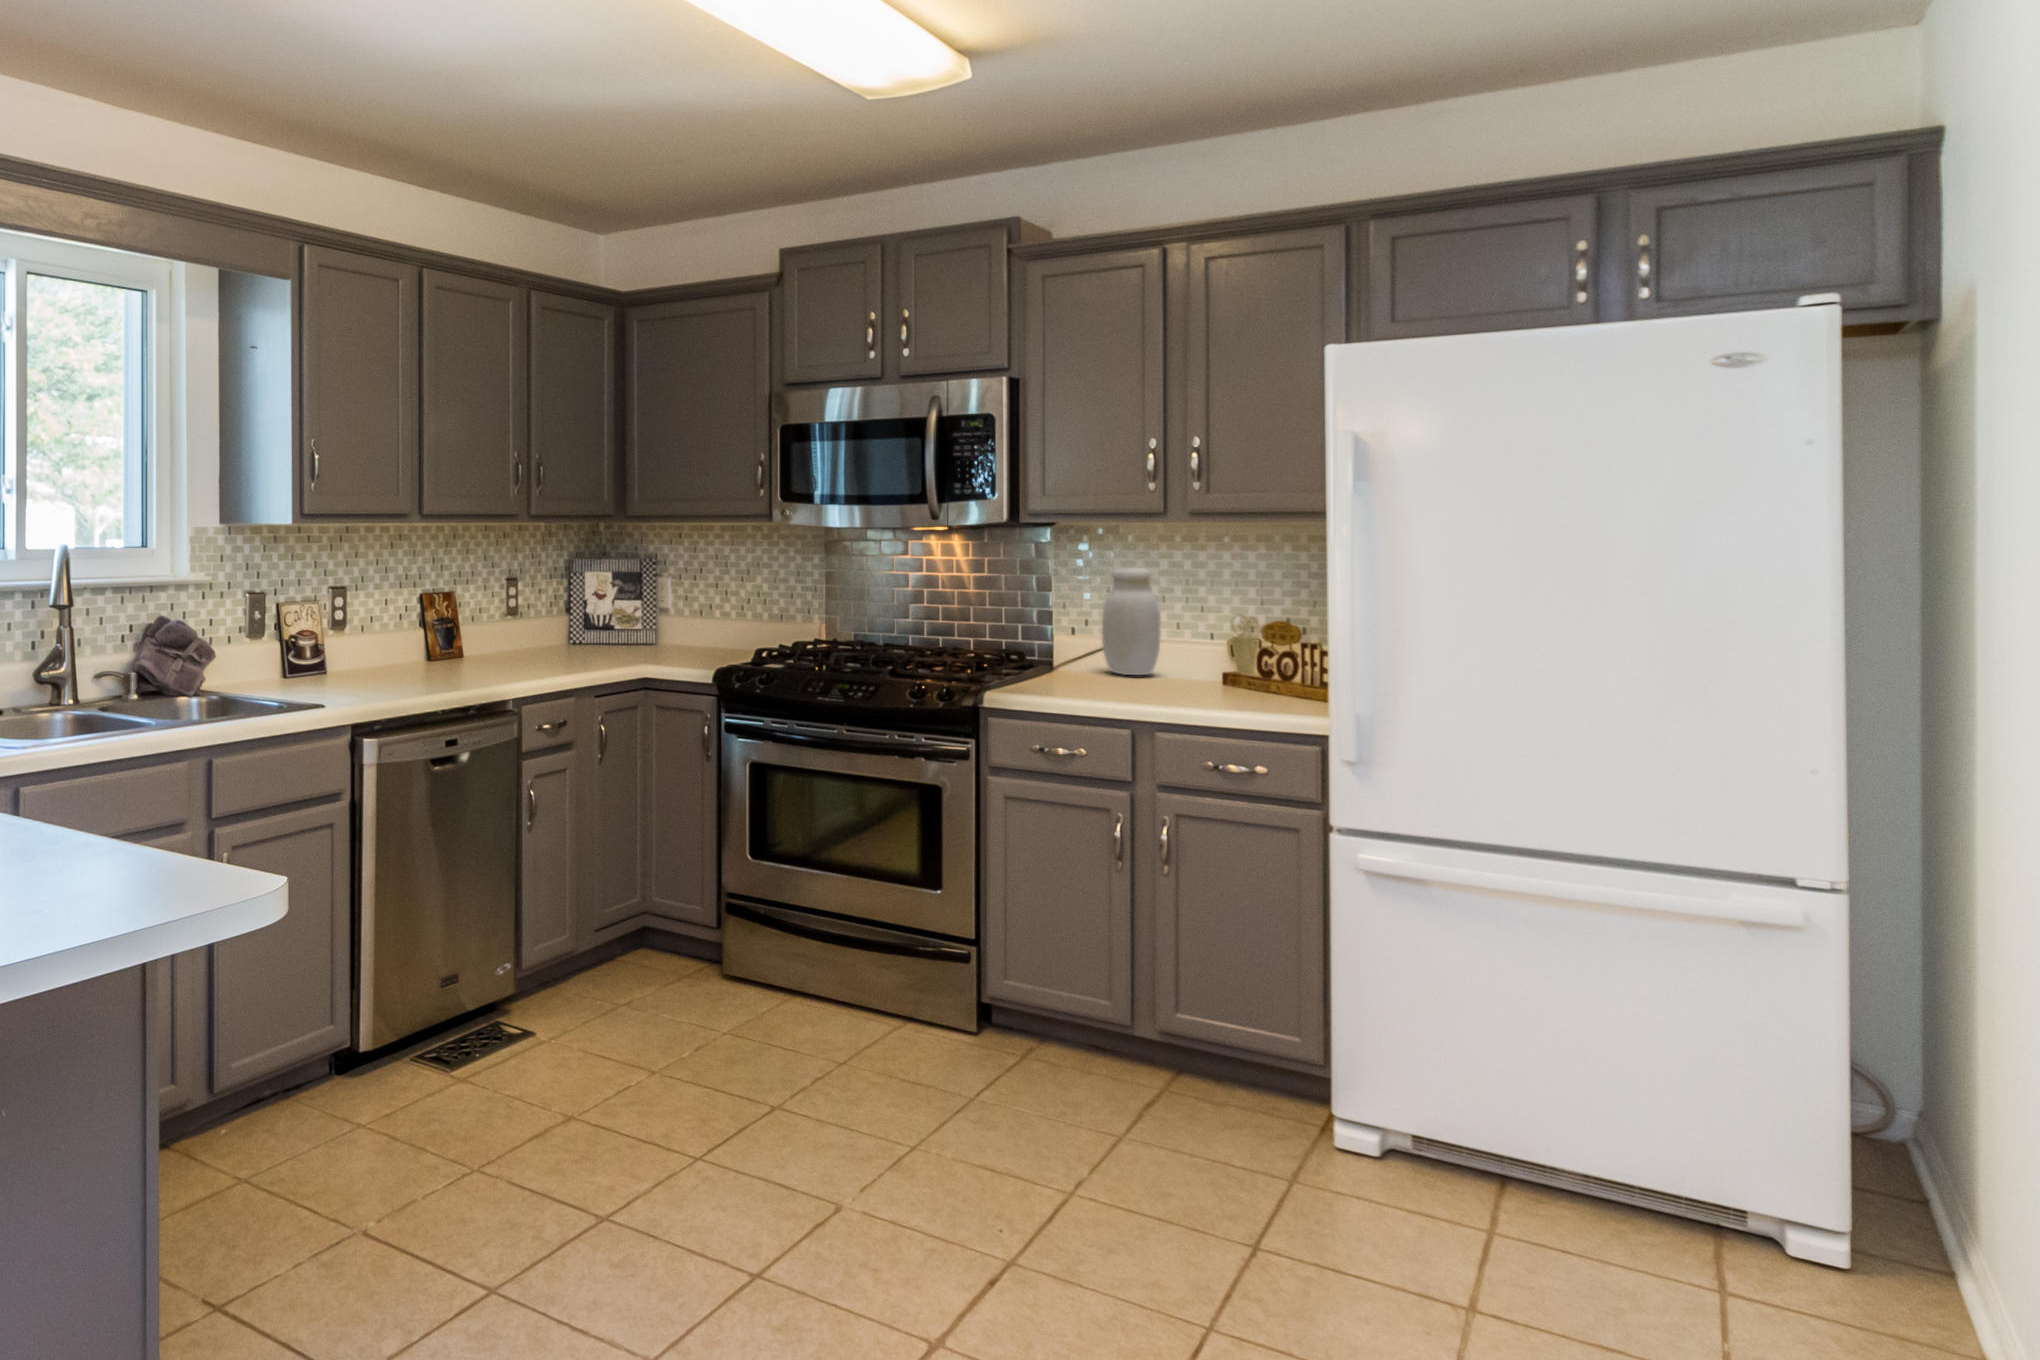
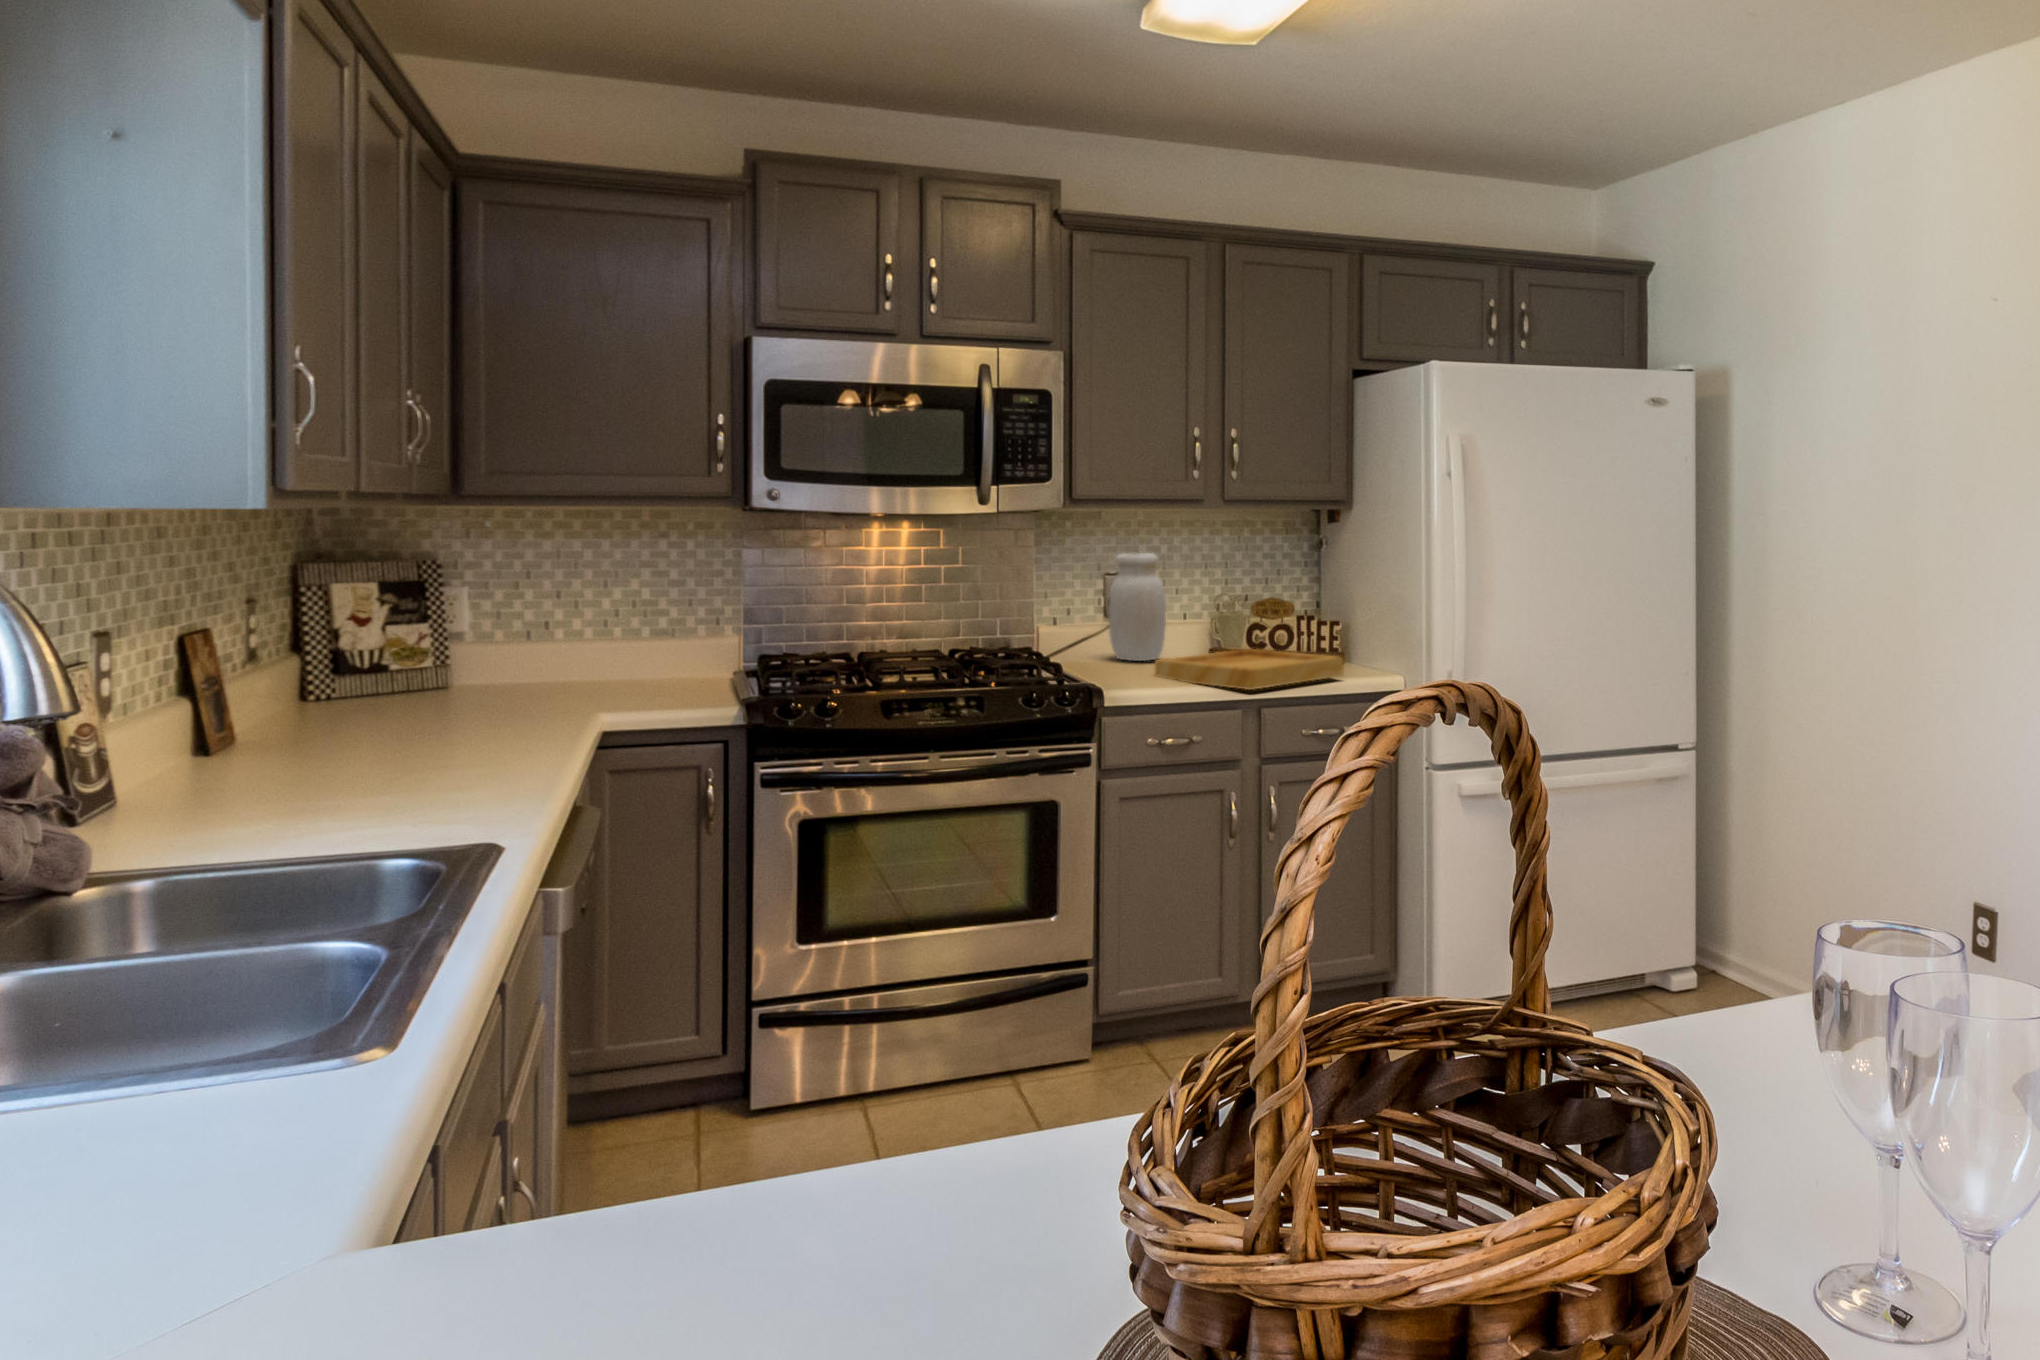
tray: none [1097,671,1280,707] -> present [1155,649,1343,690]

